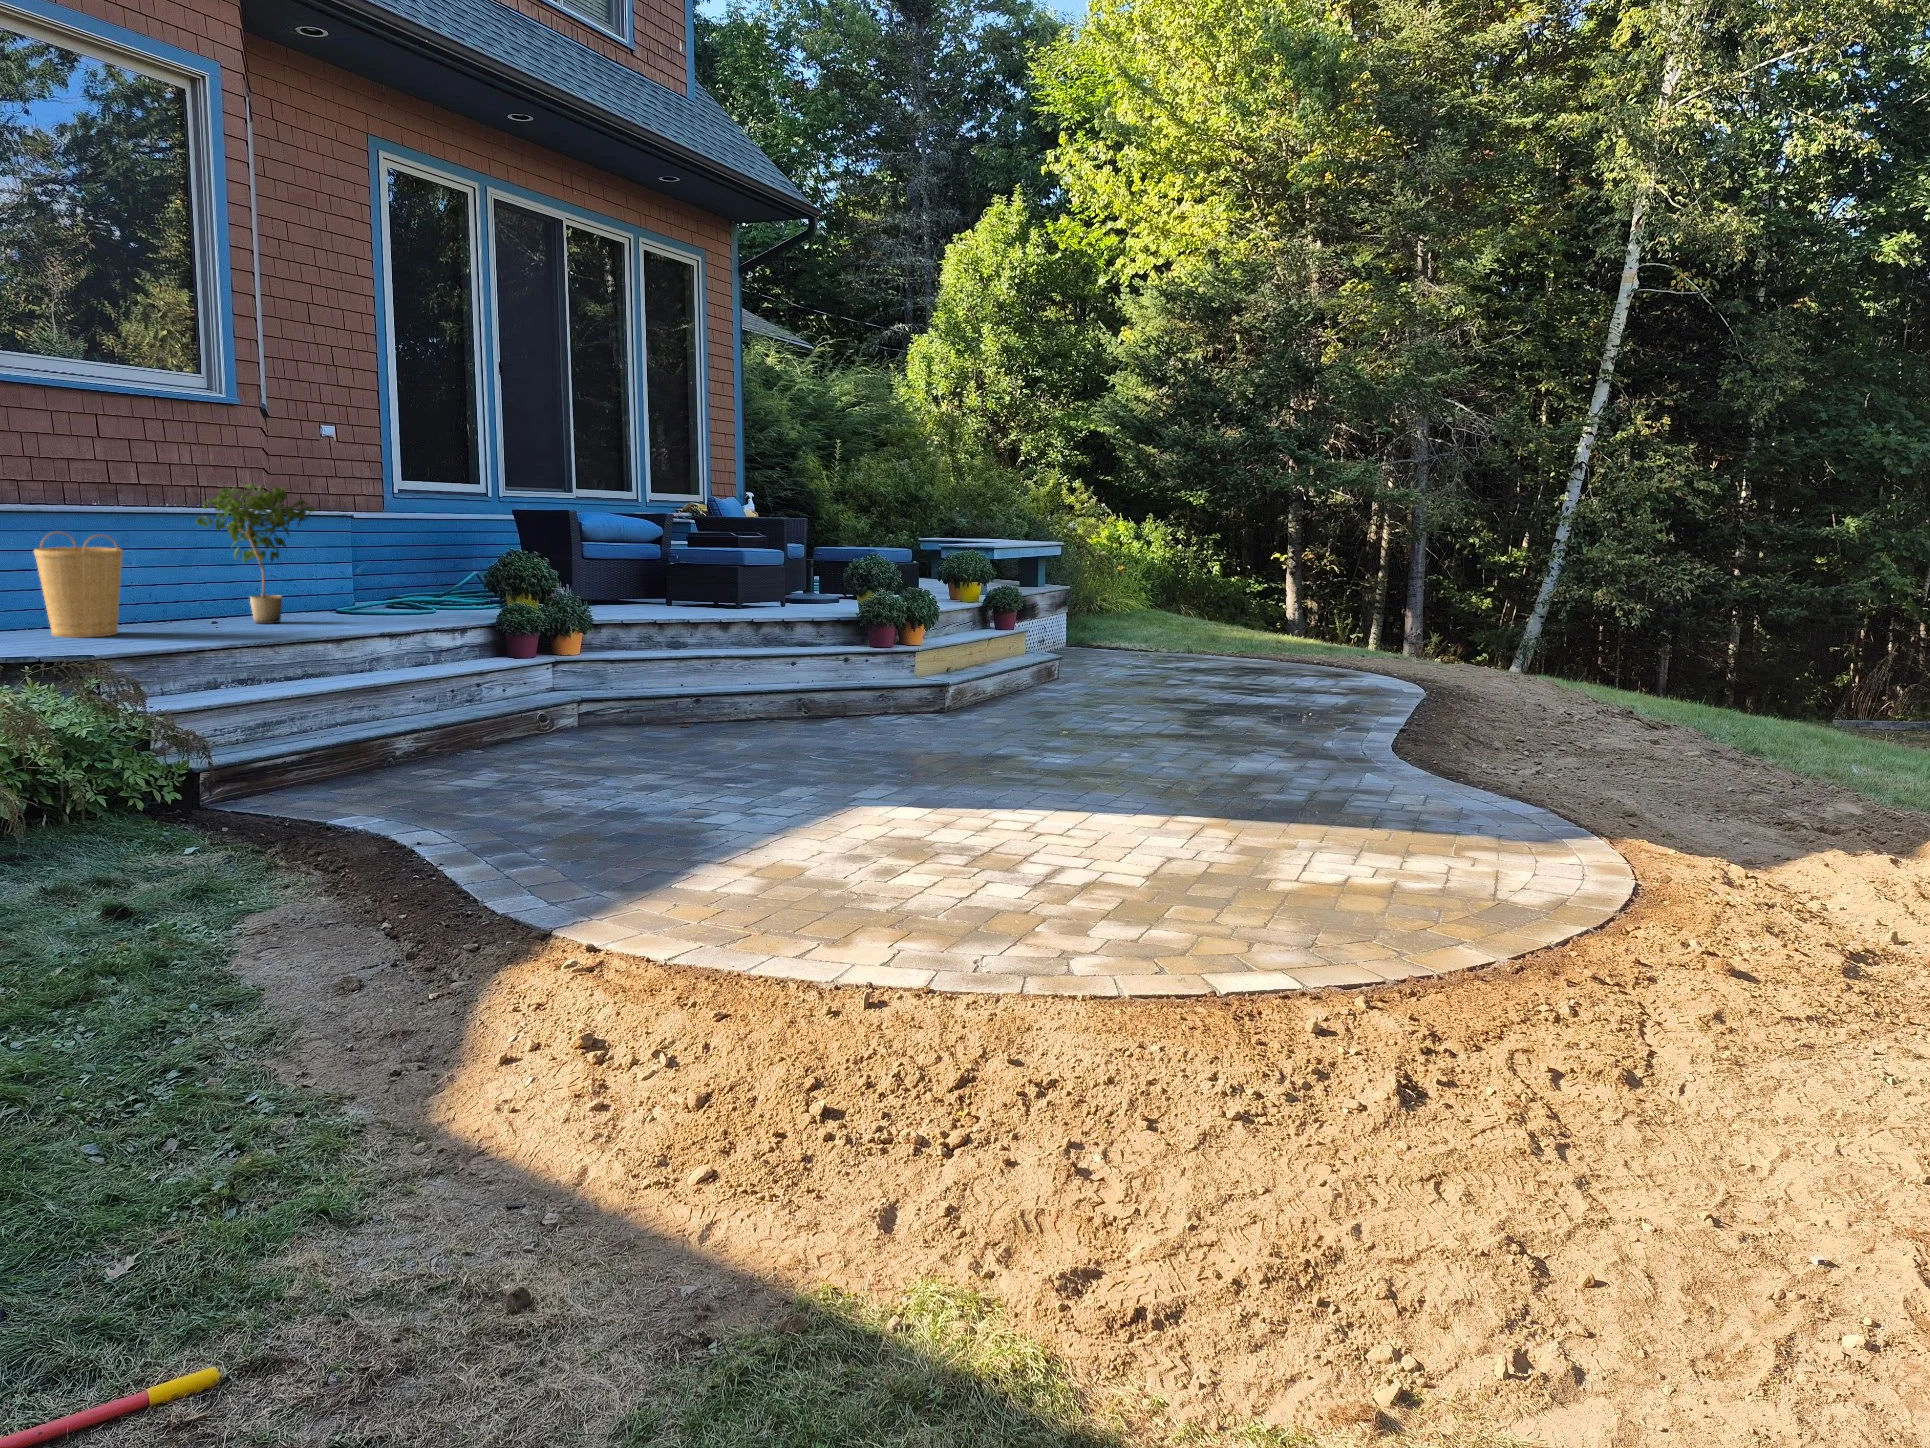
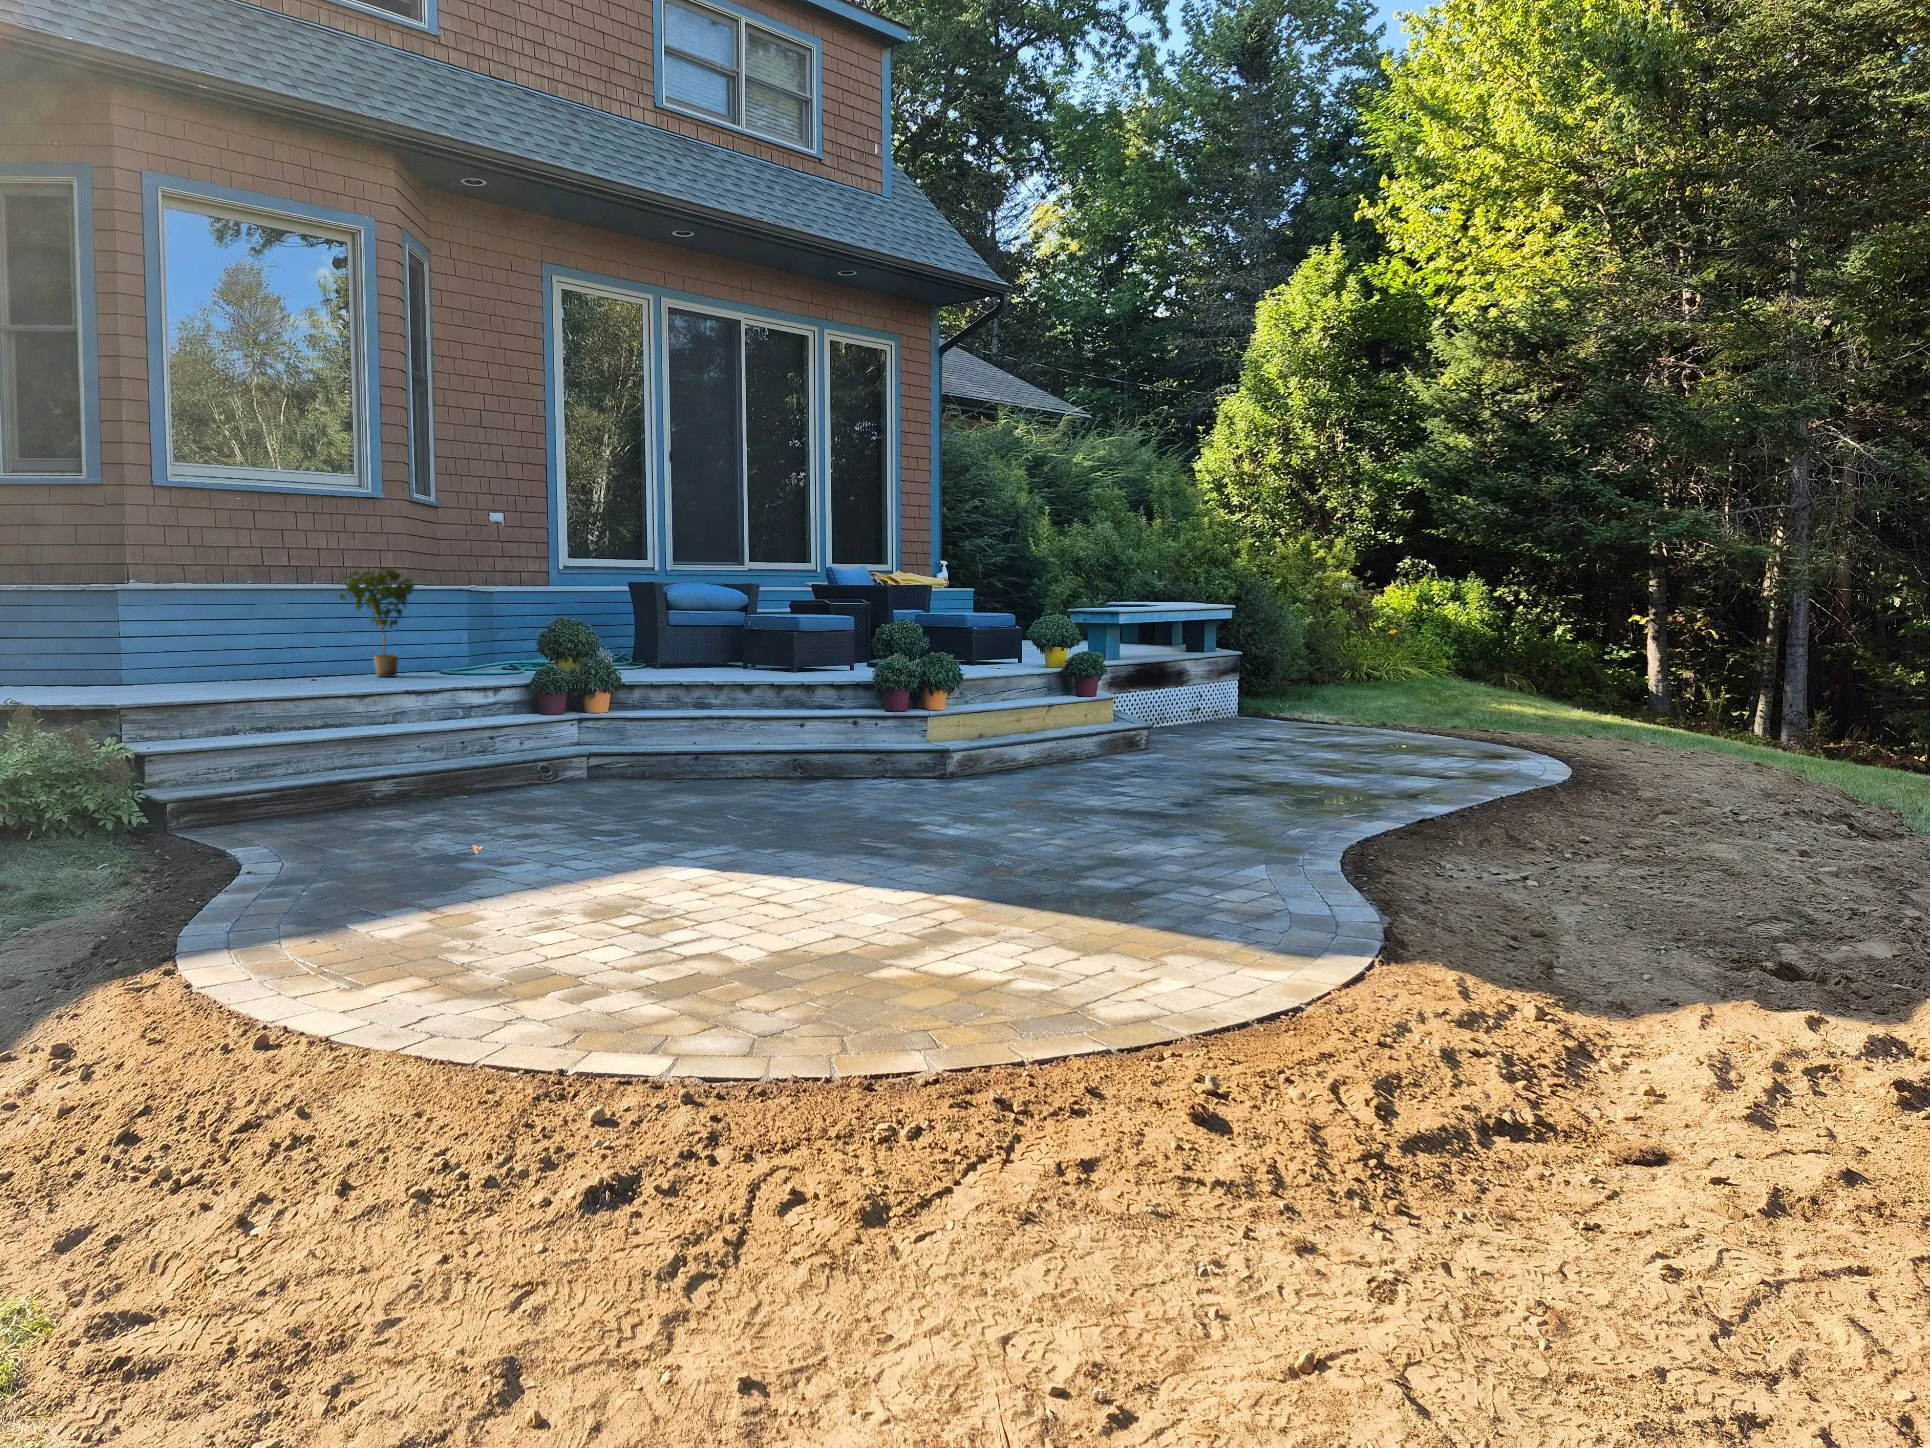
basket: present [34,532,123,638] -> none [200,606,262,686]

